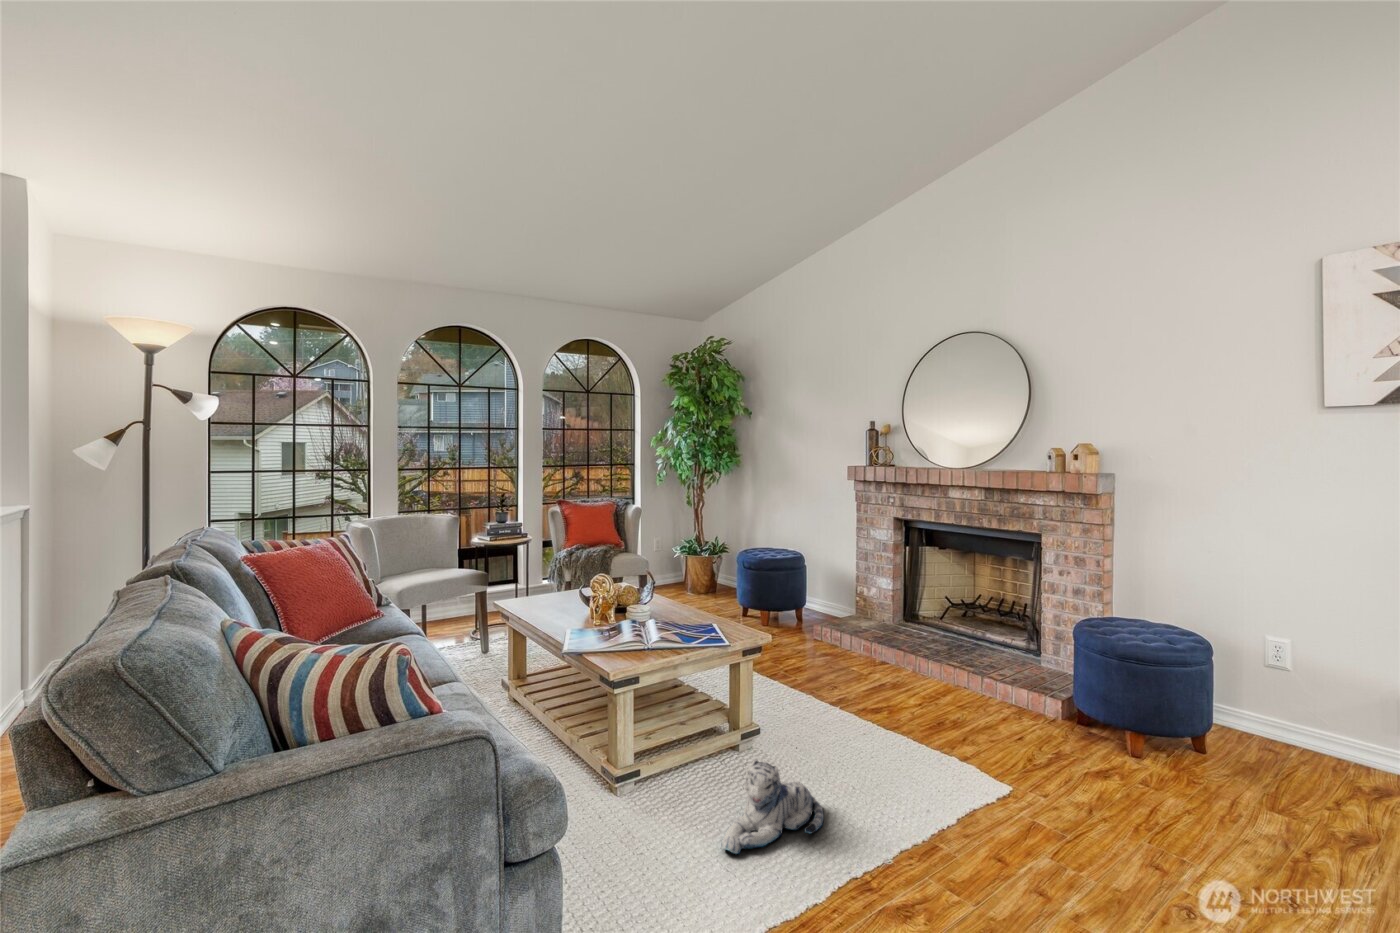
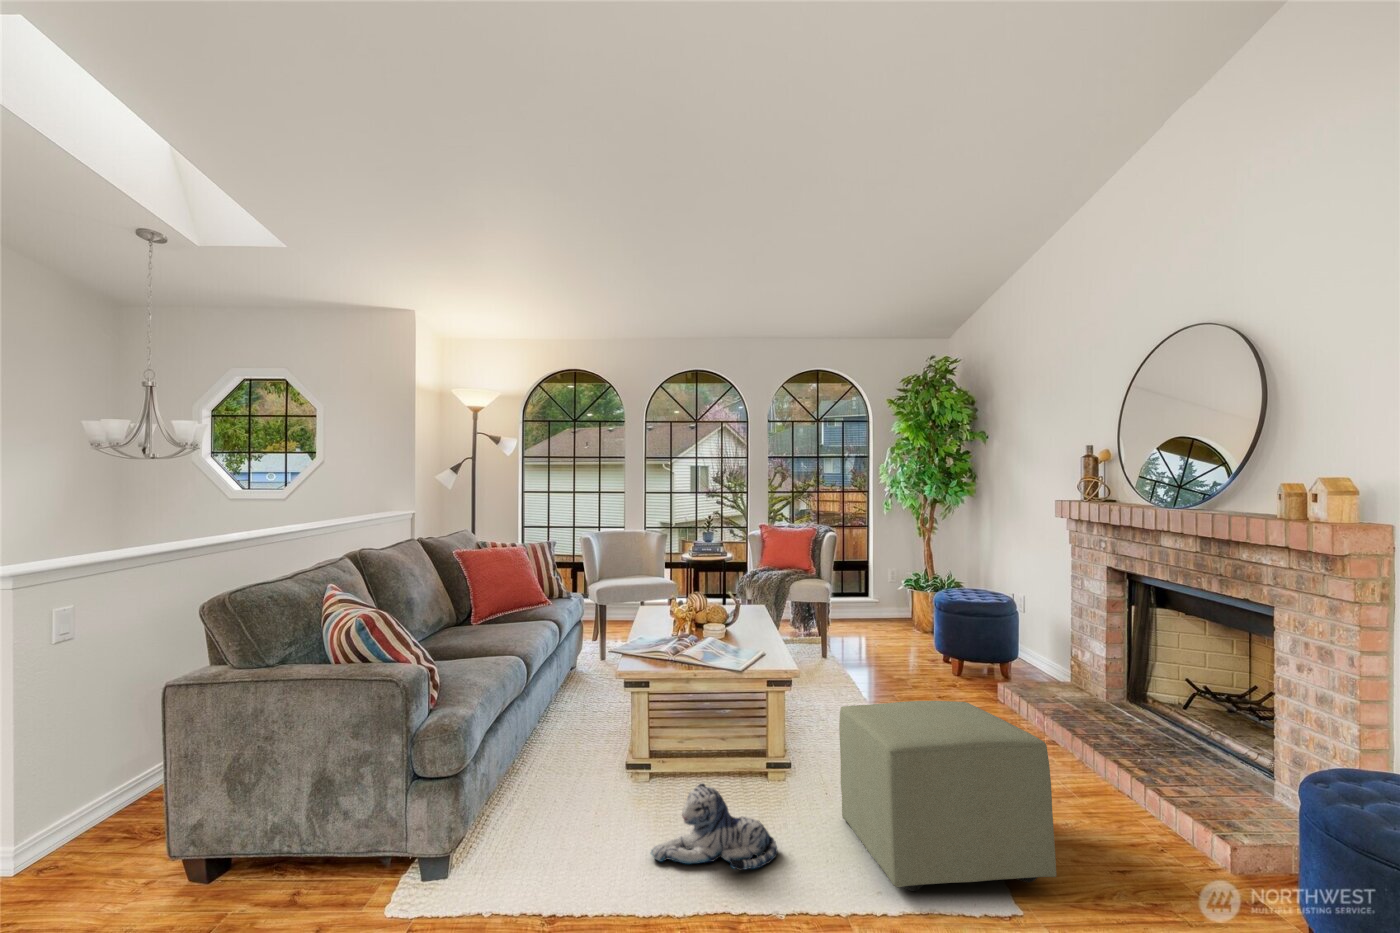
ottoman: none [820,635,1014,799] -> present [839,701,1056,891]

